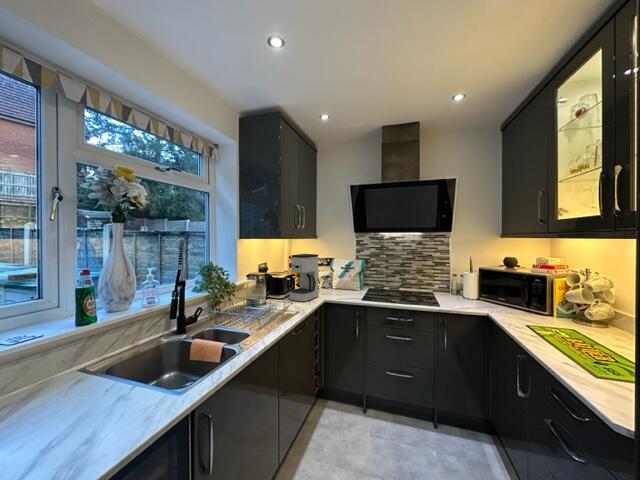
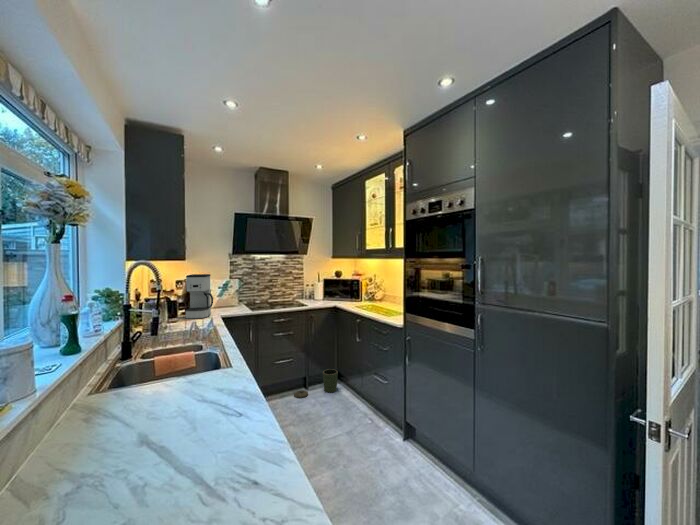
trash can: none [413,410,490,456] -> present [294,369,338,398]

